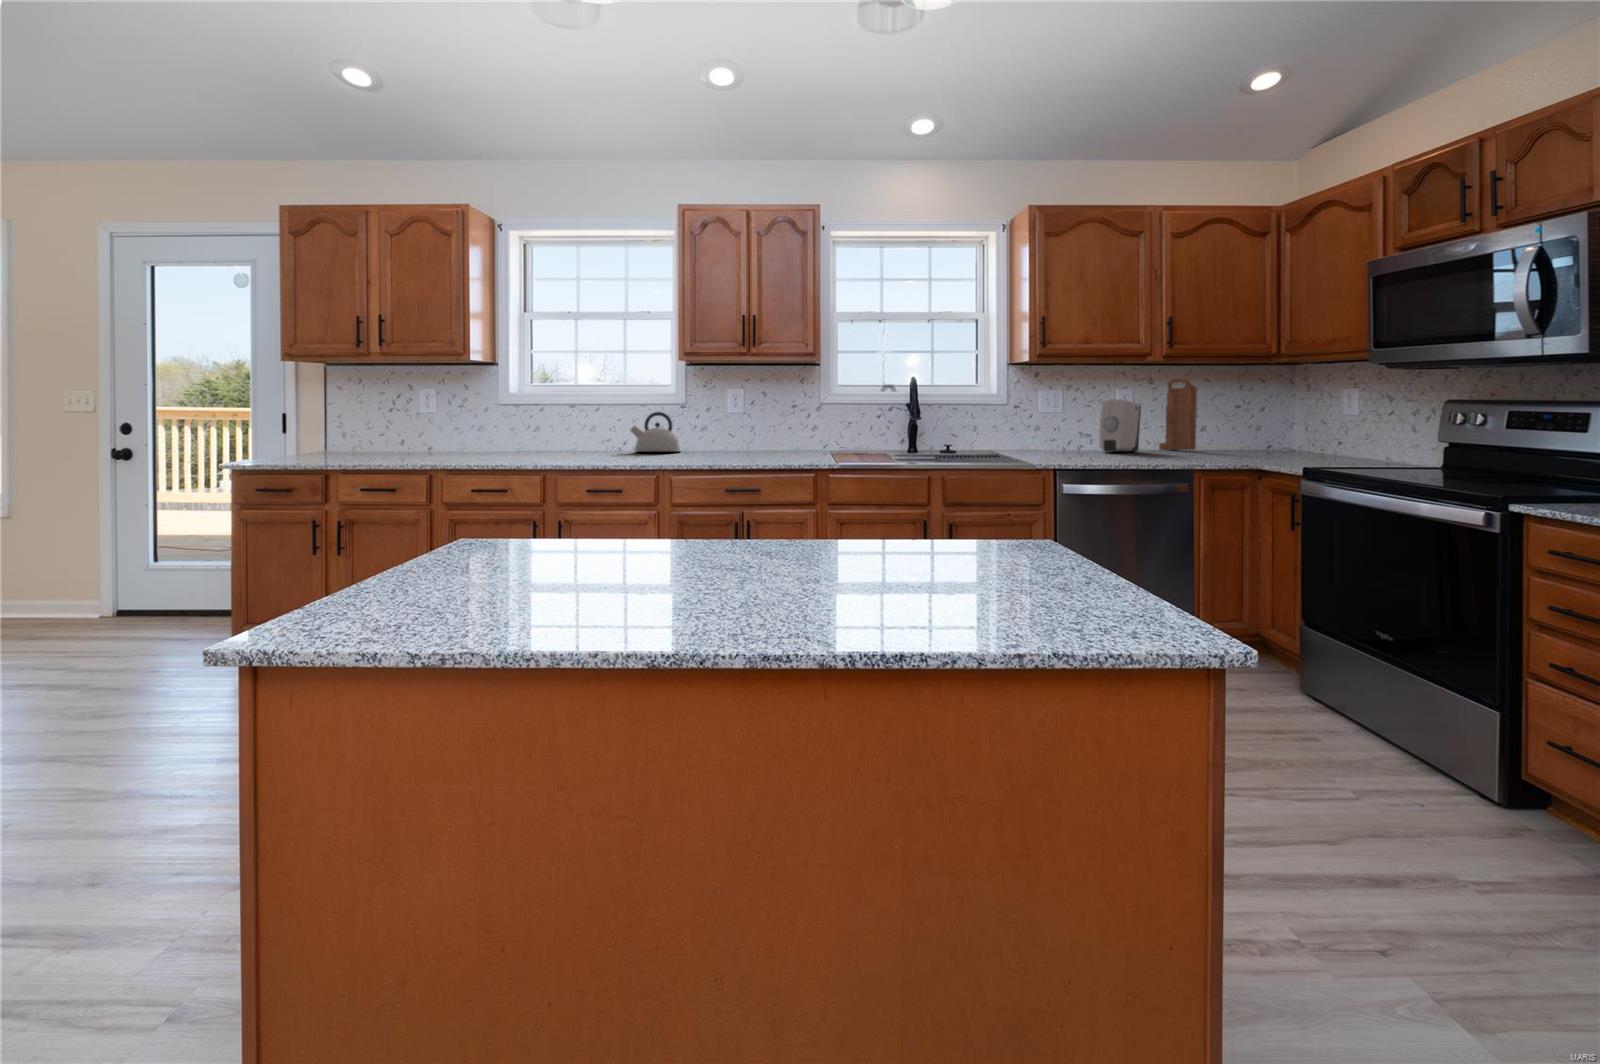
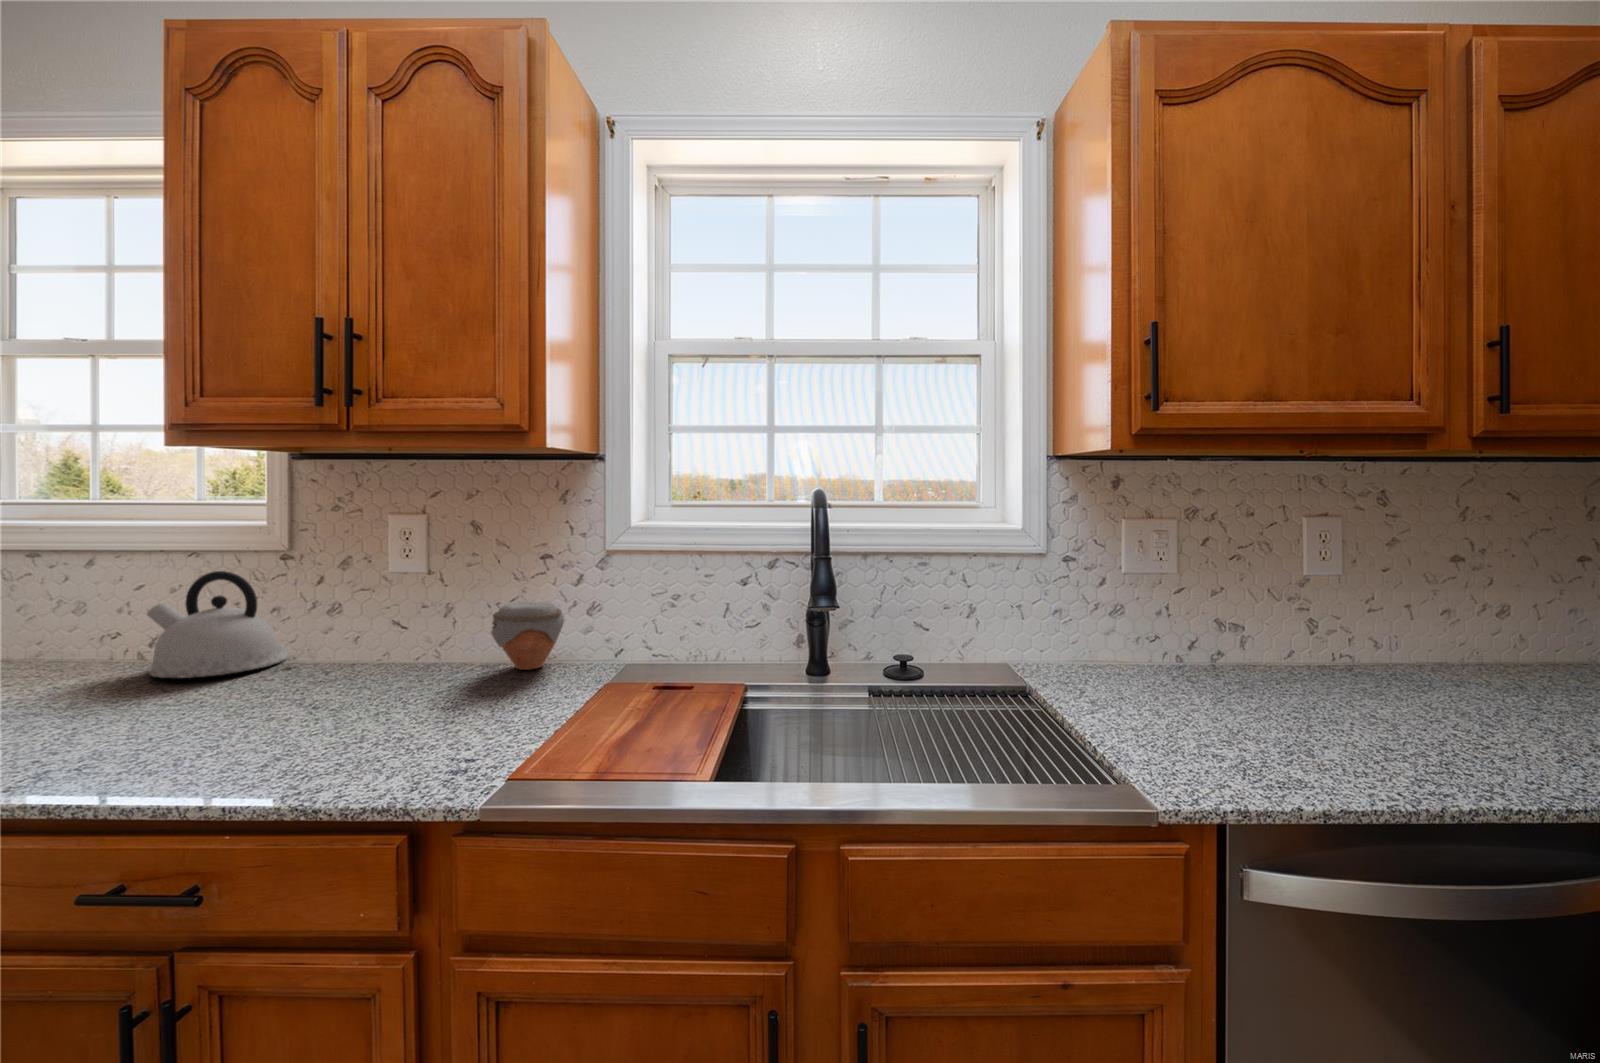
cutting board: present [1159,378,1197,450] -> none [1394,497,1537,678]
soap dispenser: present [1100,399,1141,452] -> none [1293,557,1397,698]
jar: none [775,424,803,452] -> present [491,601,565,670]

